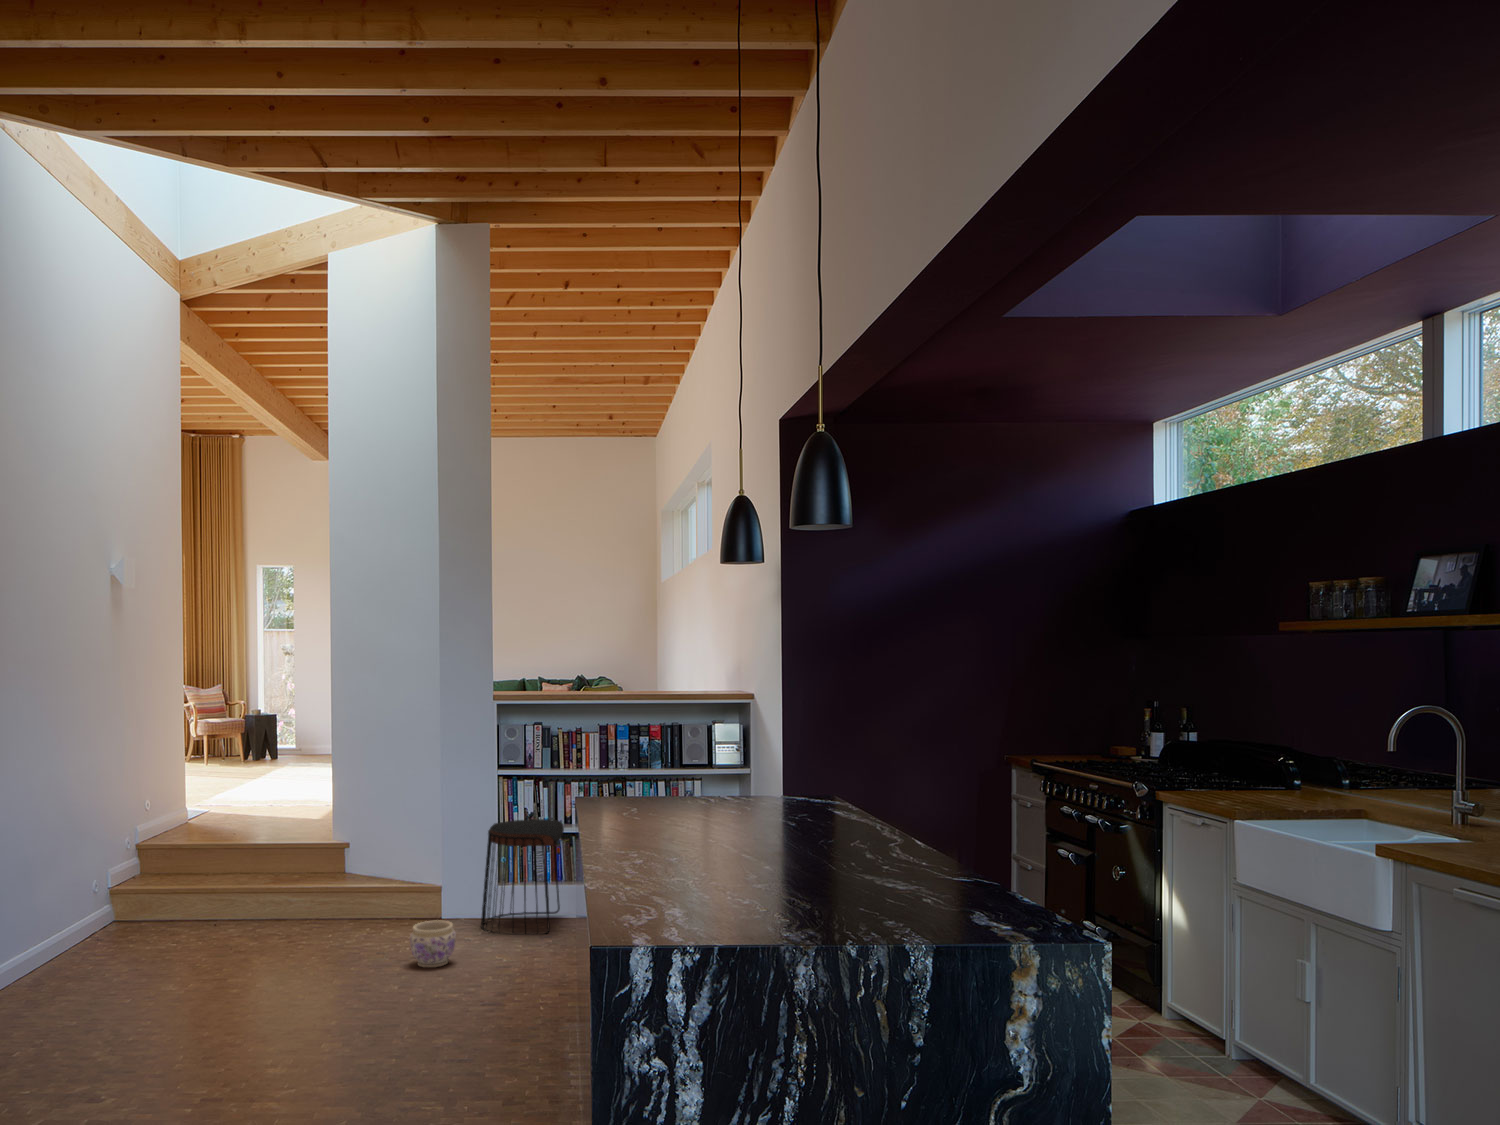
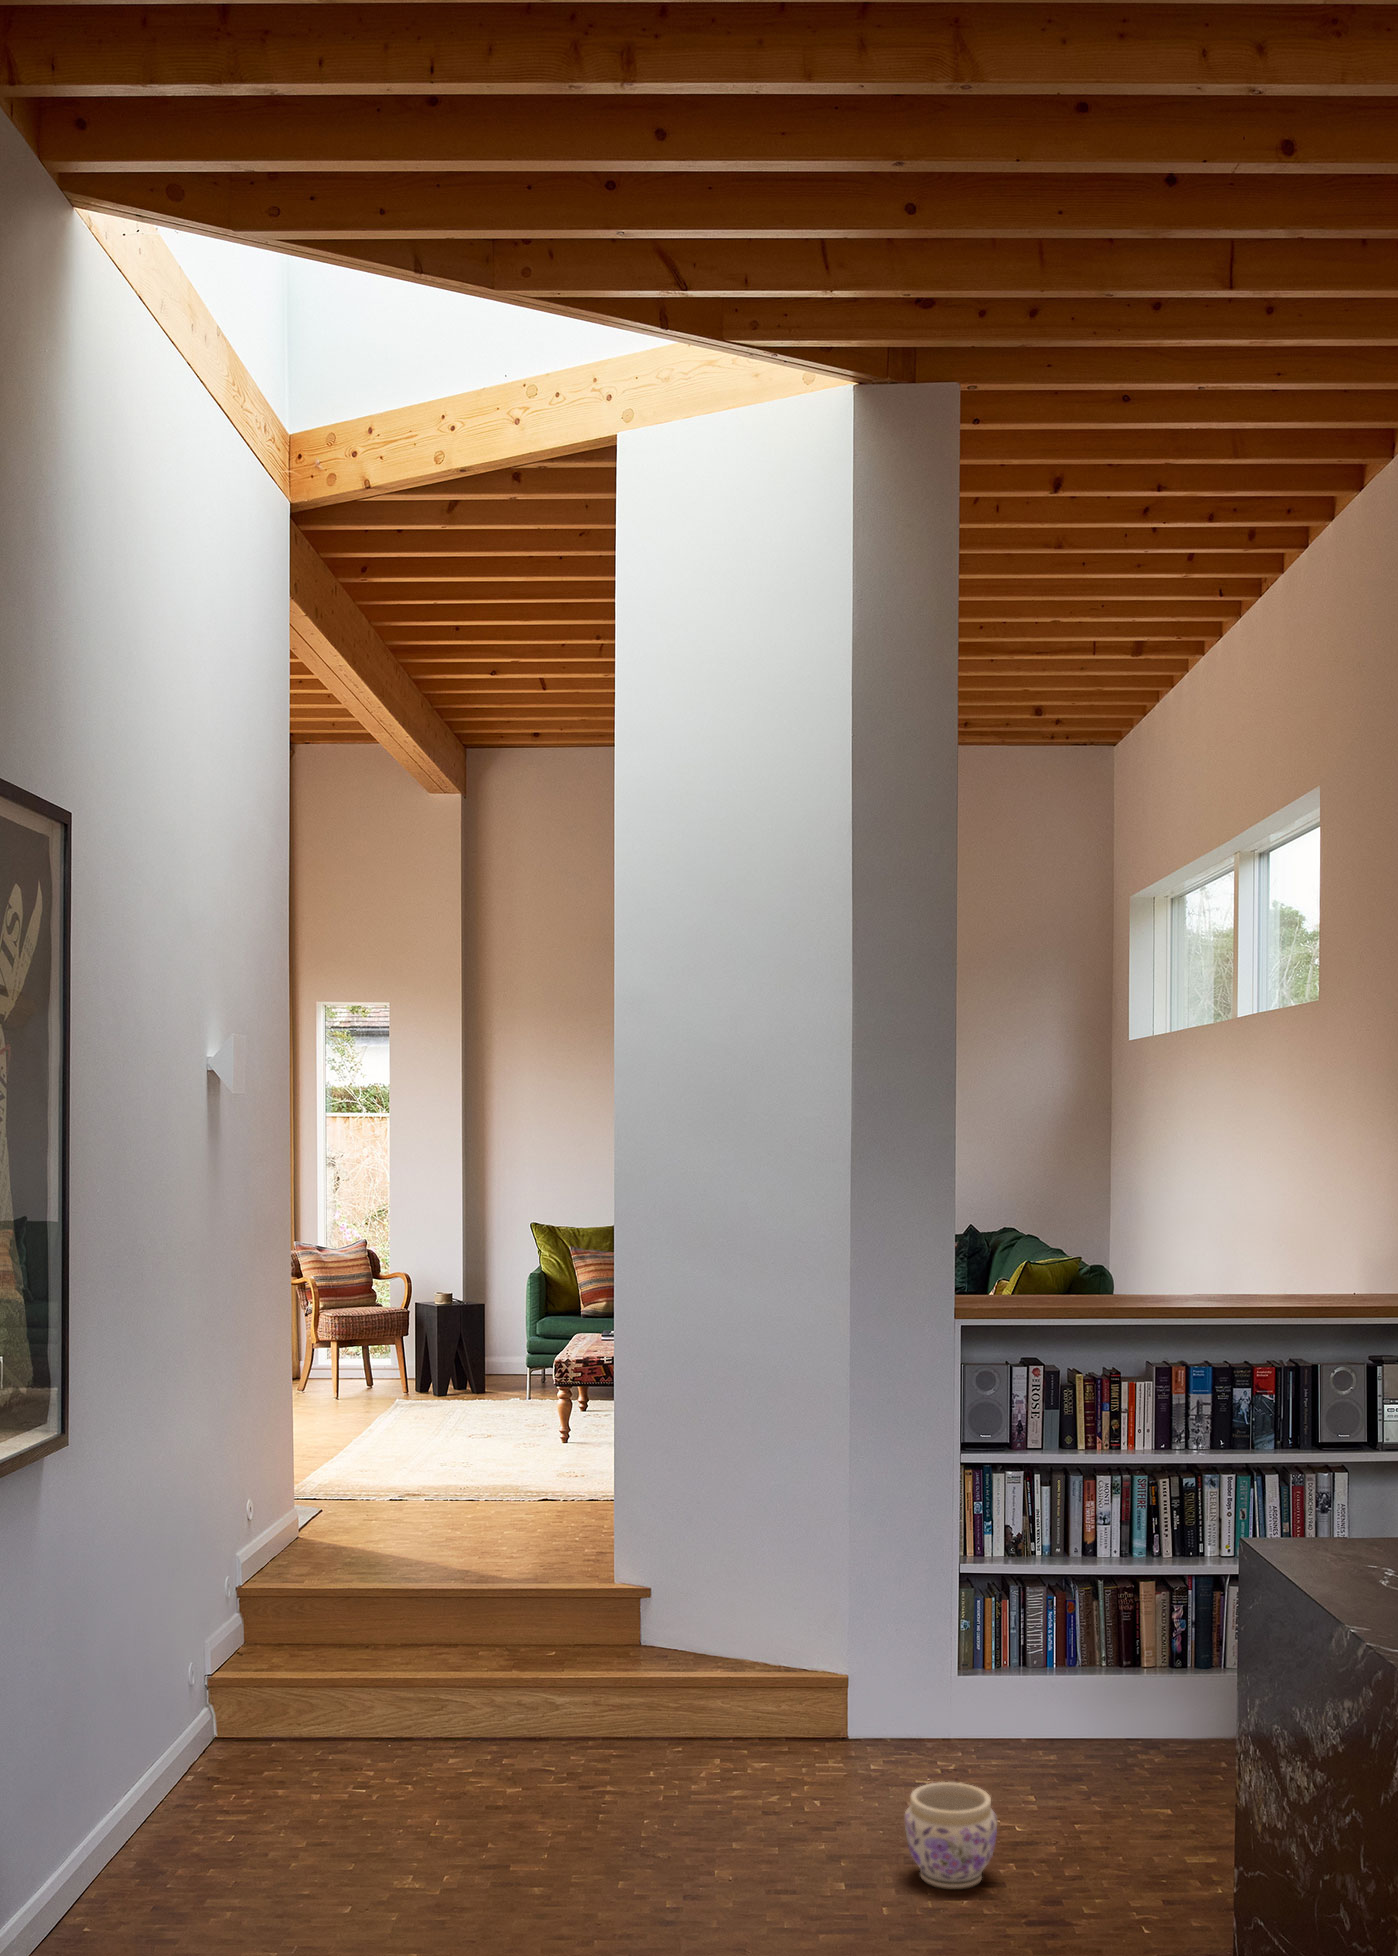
stool: present [481,819,564,935] -> none [951,1549,1117,1797]

